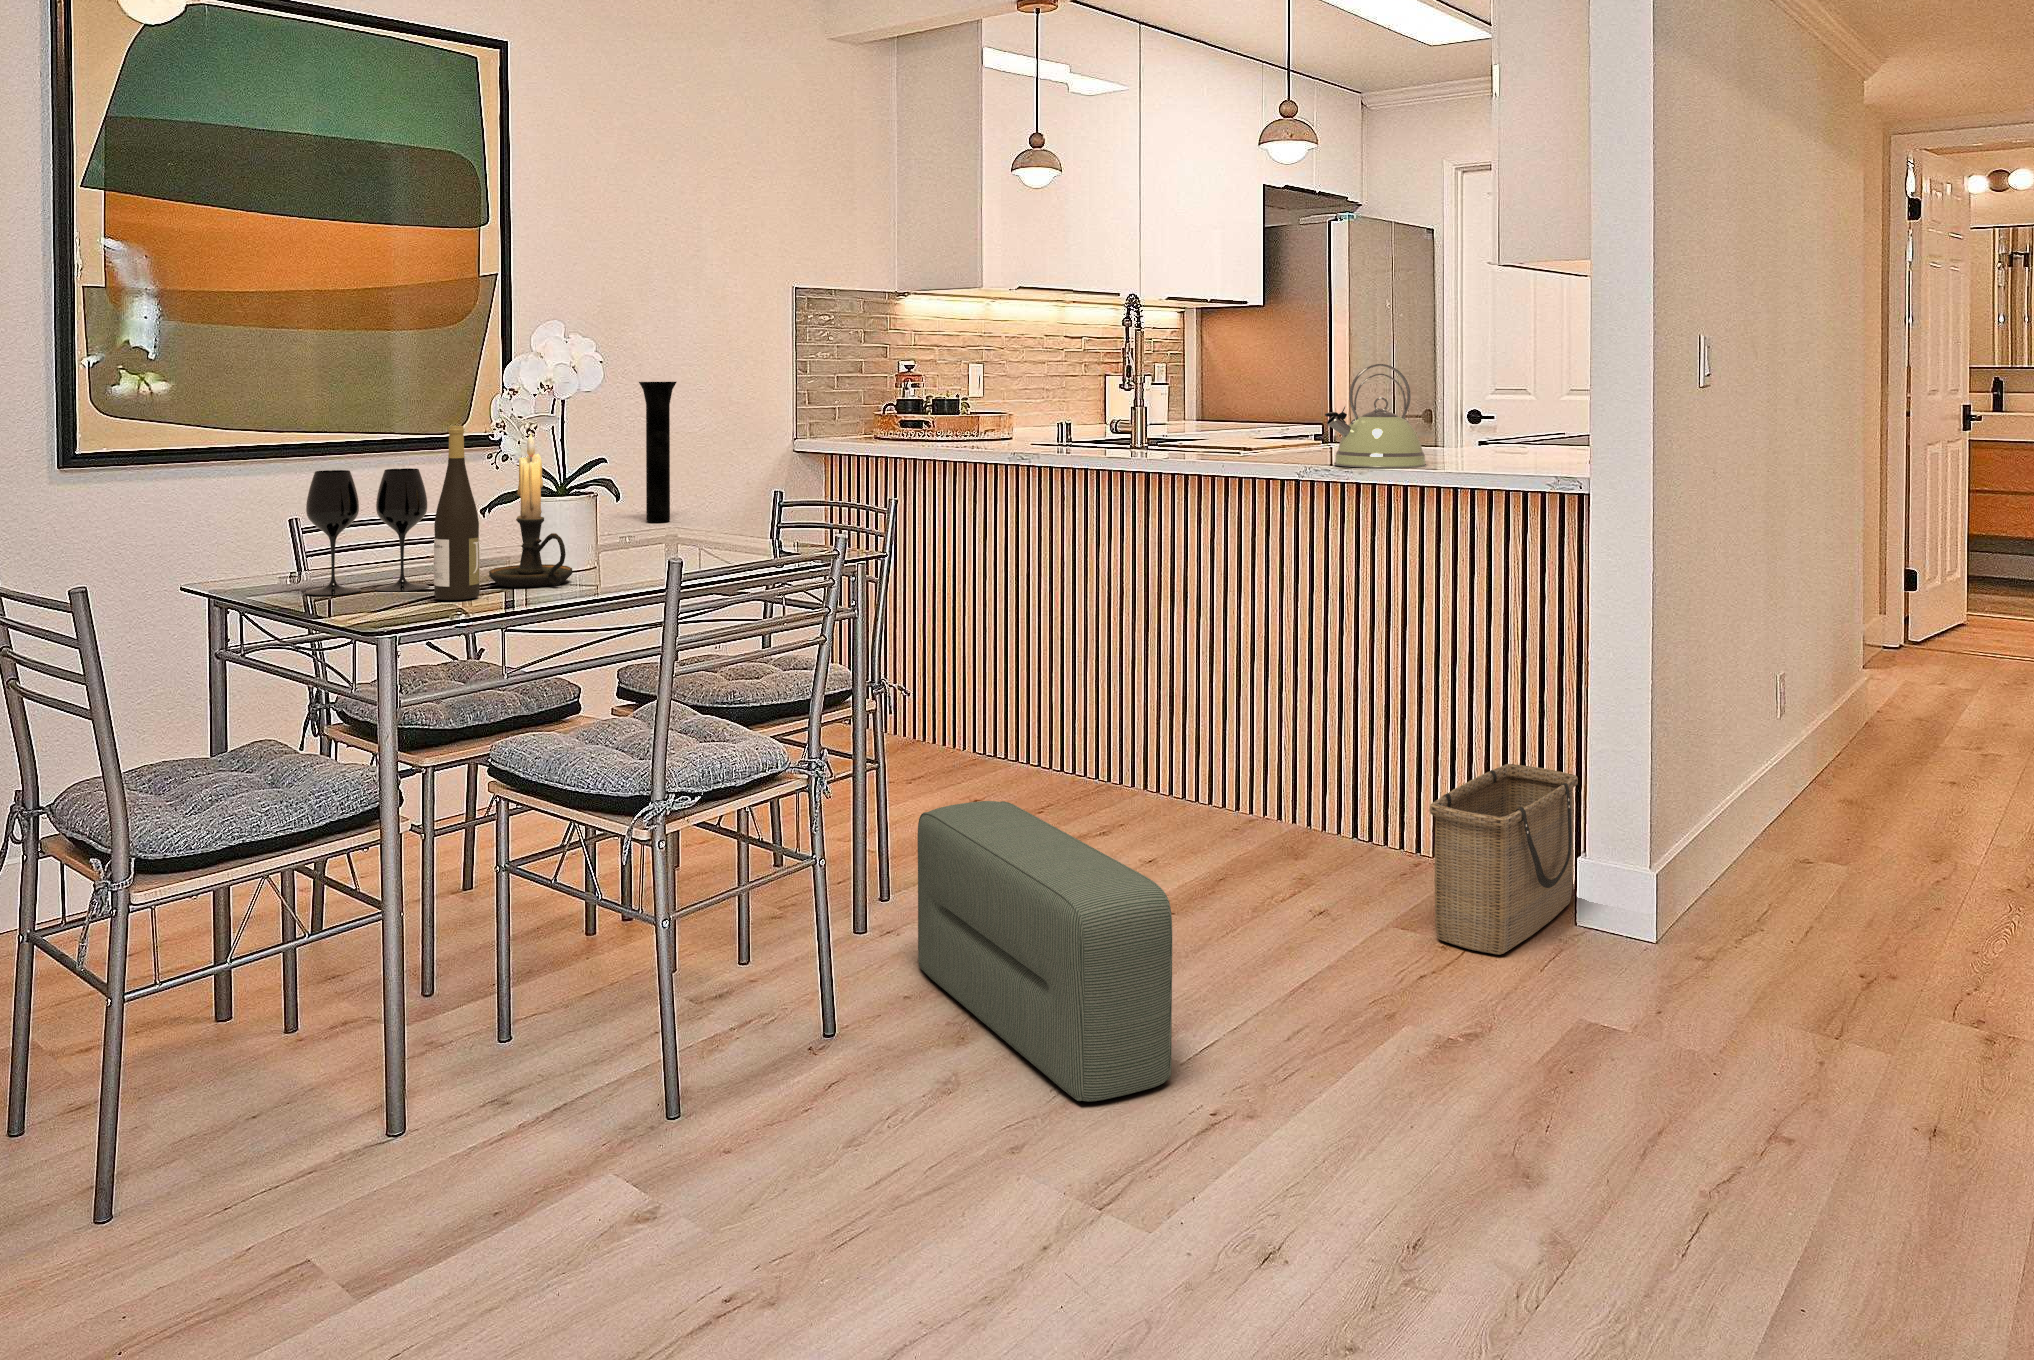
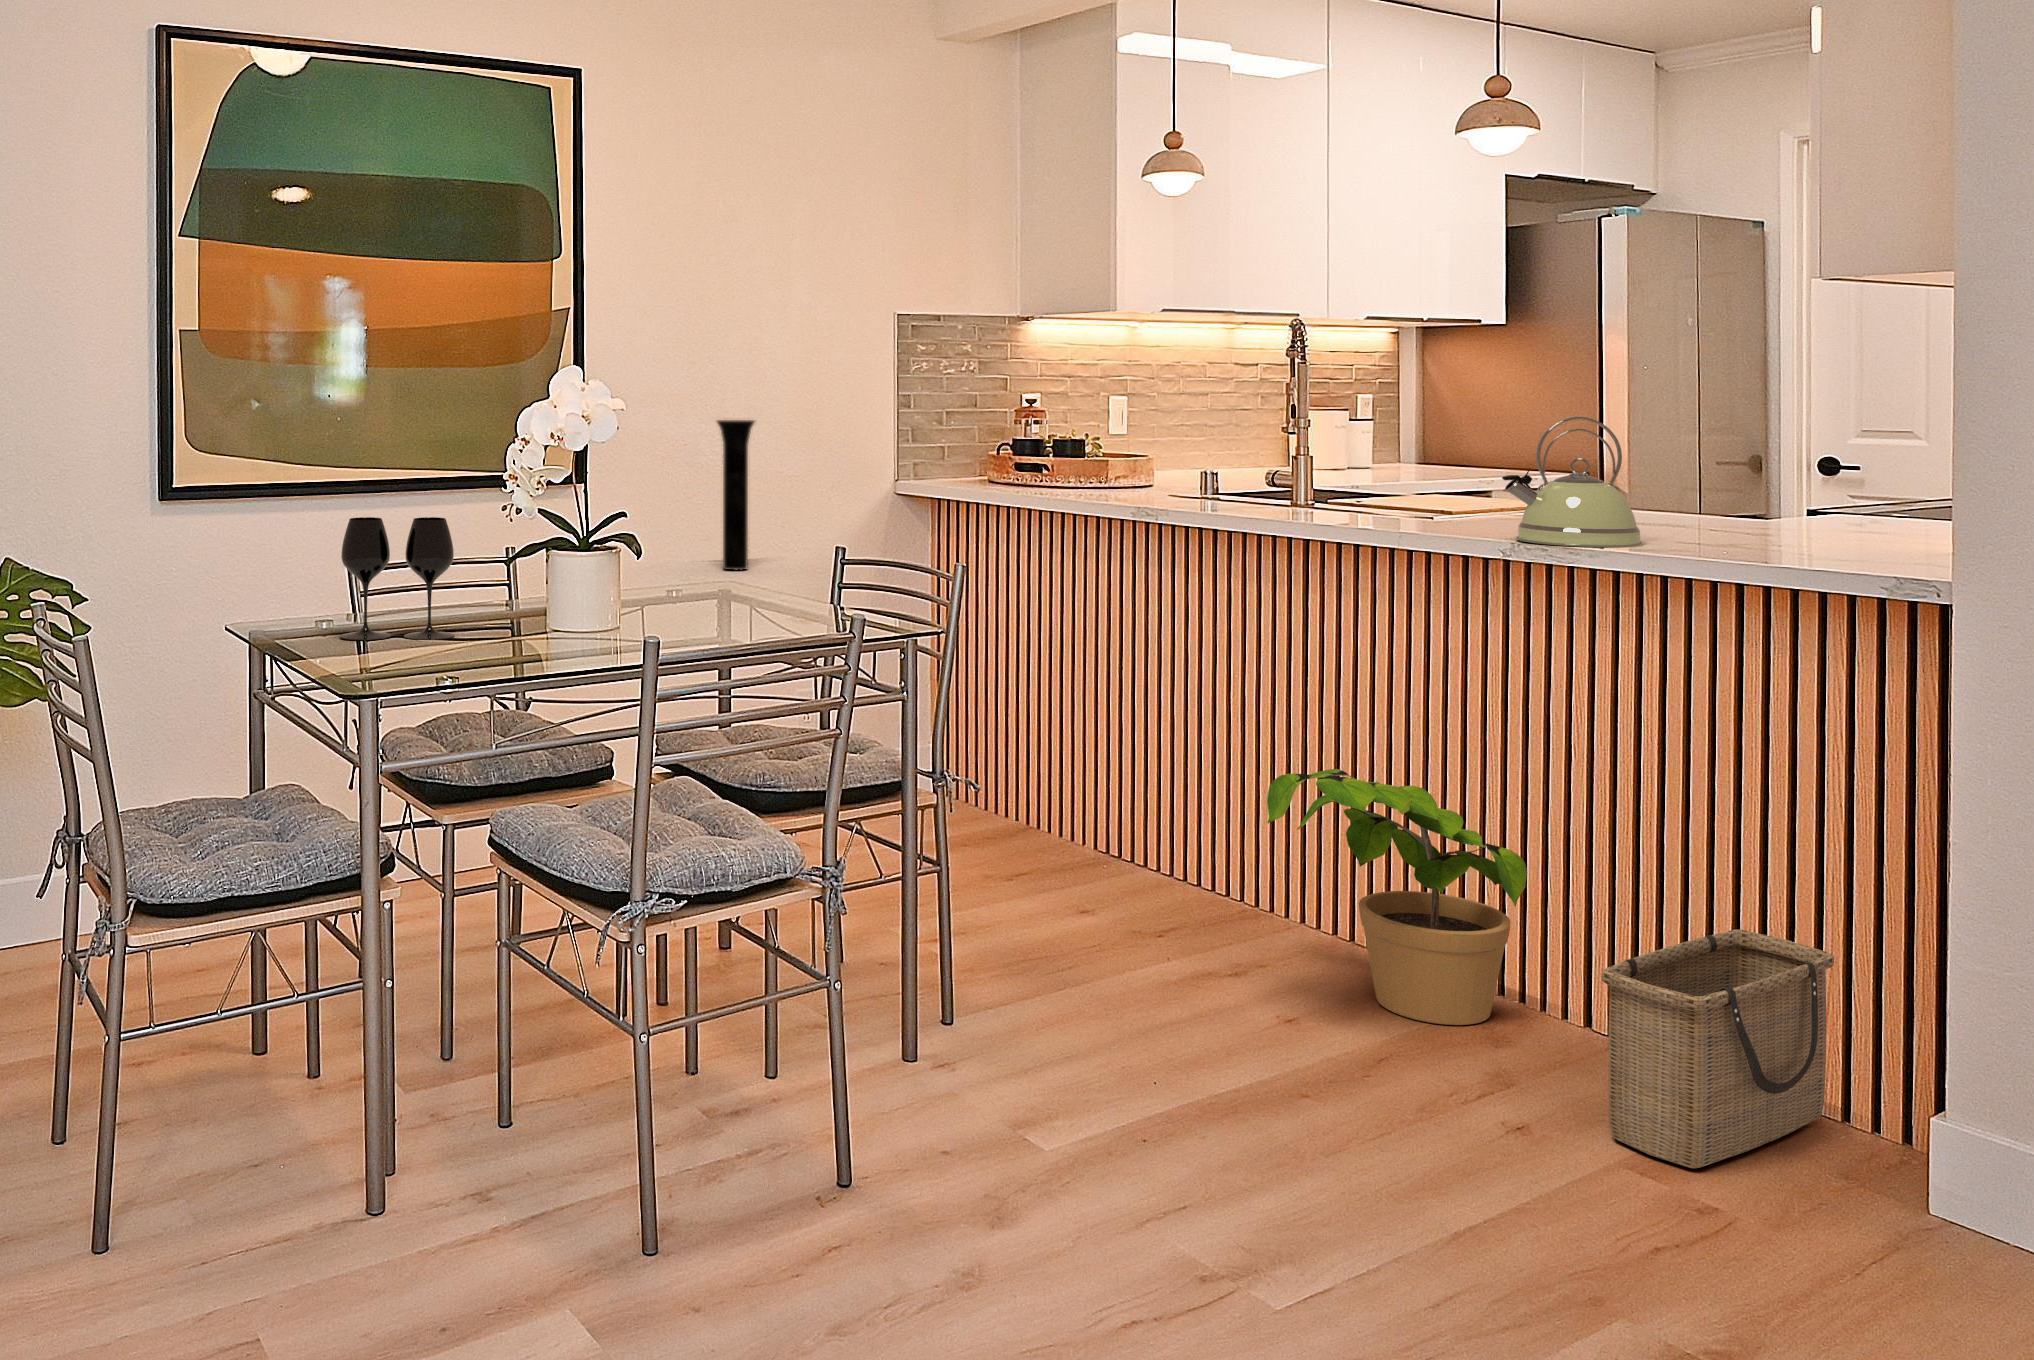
wine bottle: present [434,426,480,600] -> none [447,480,490,653]
candle holder: present [489,434,572,587] -> none [509,486,590,643]
potted plant: none [1159,662,1350,867] -> present [1267,769,1527,1025]
pouf: present [917,801,1172,1101] -> none [952,908,1208,1261]

